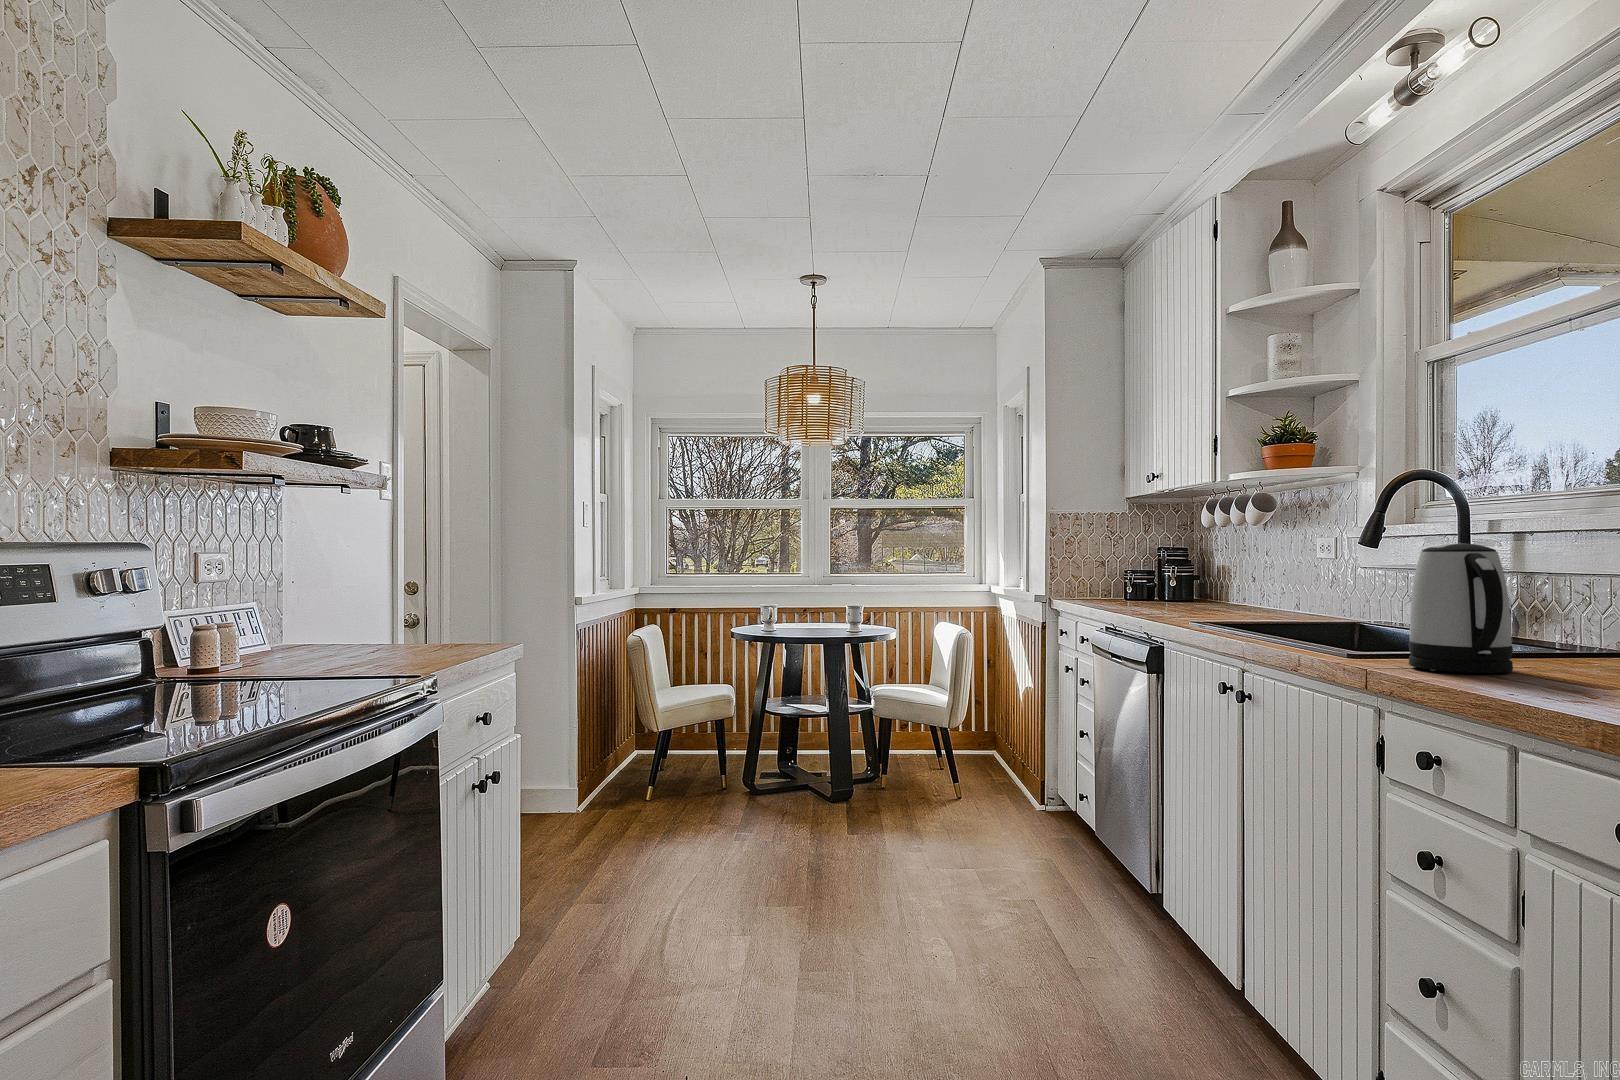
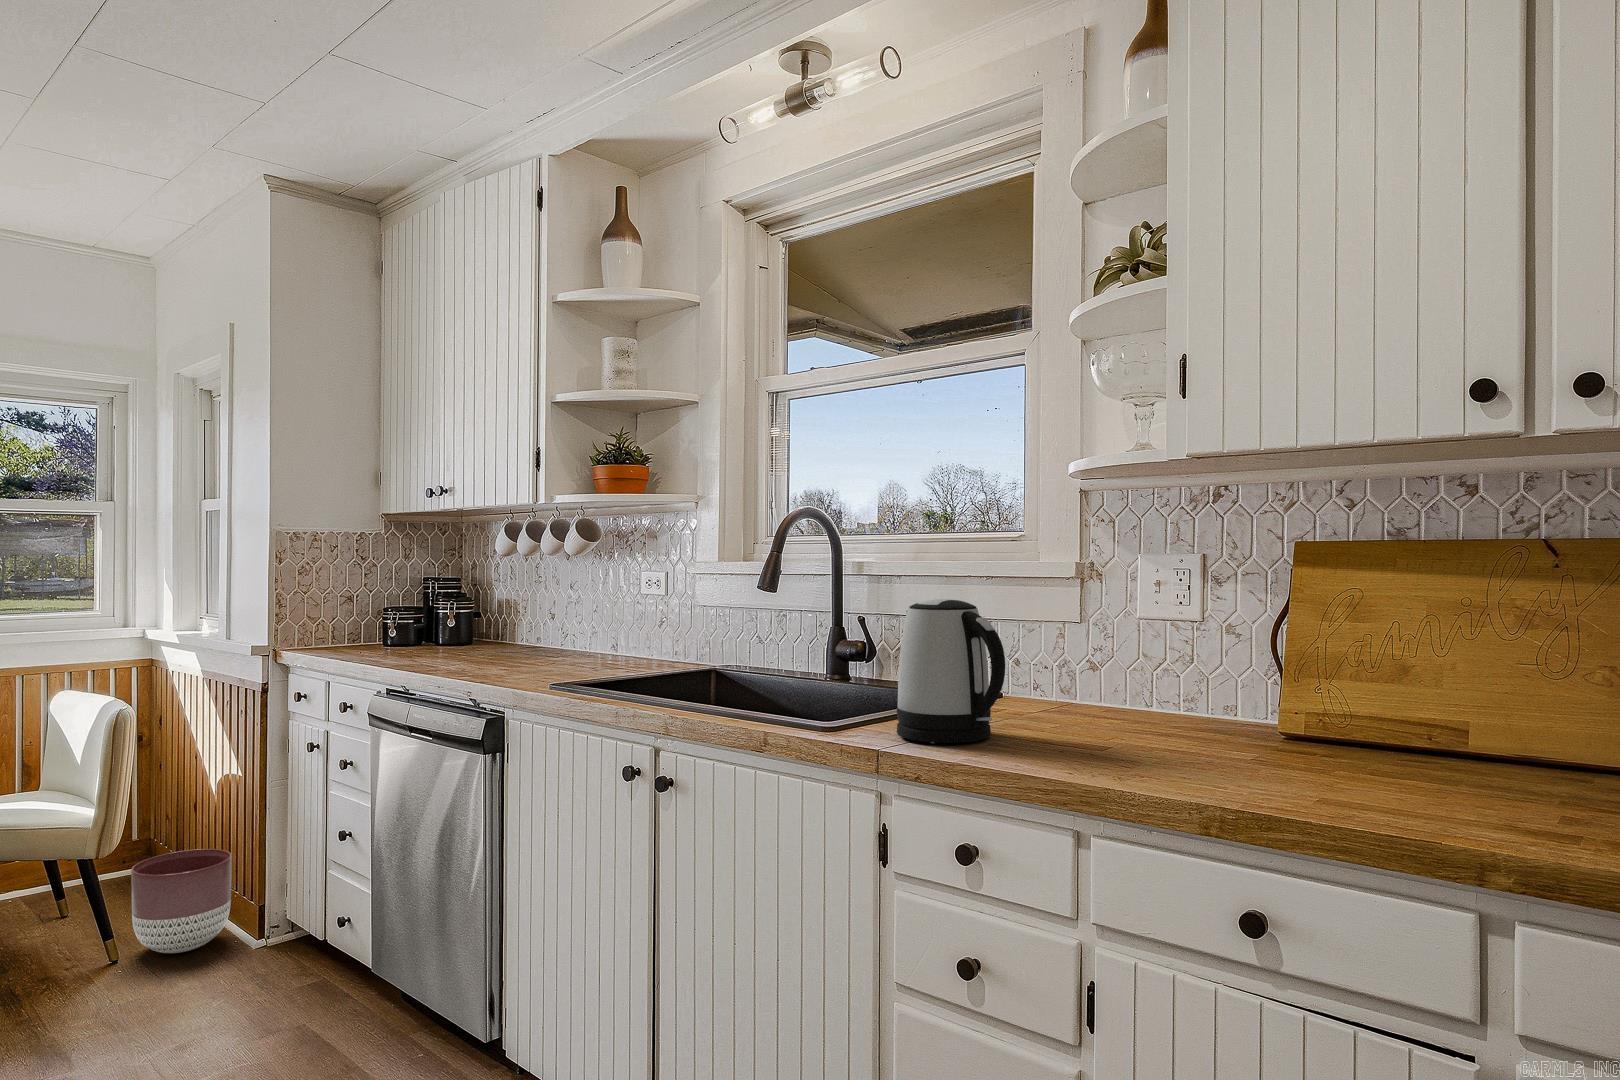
planter: none [966,735,1025,801] -> present [131,849,232,953]

